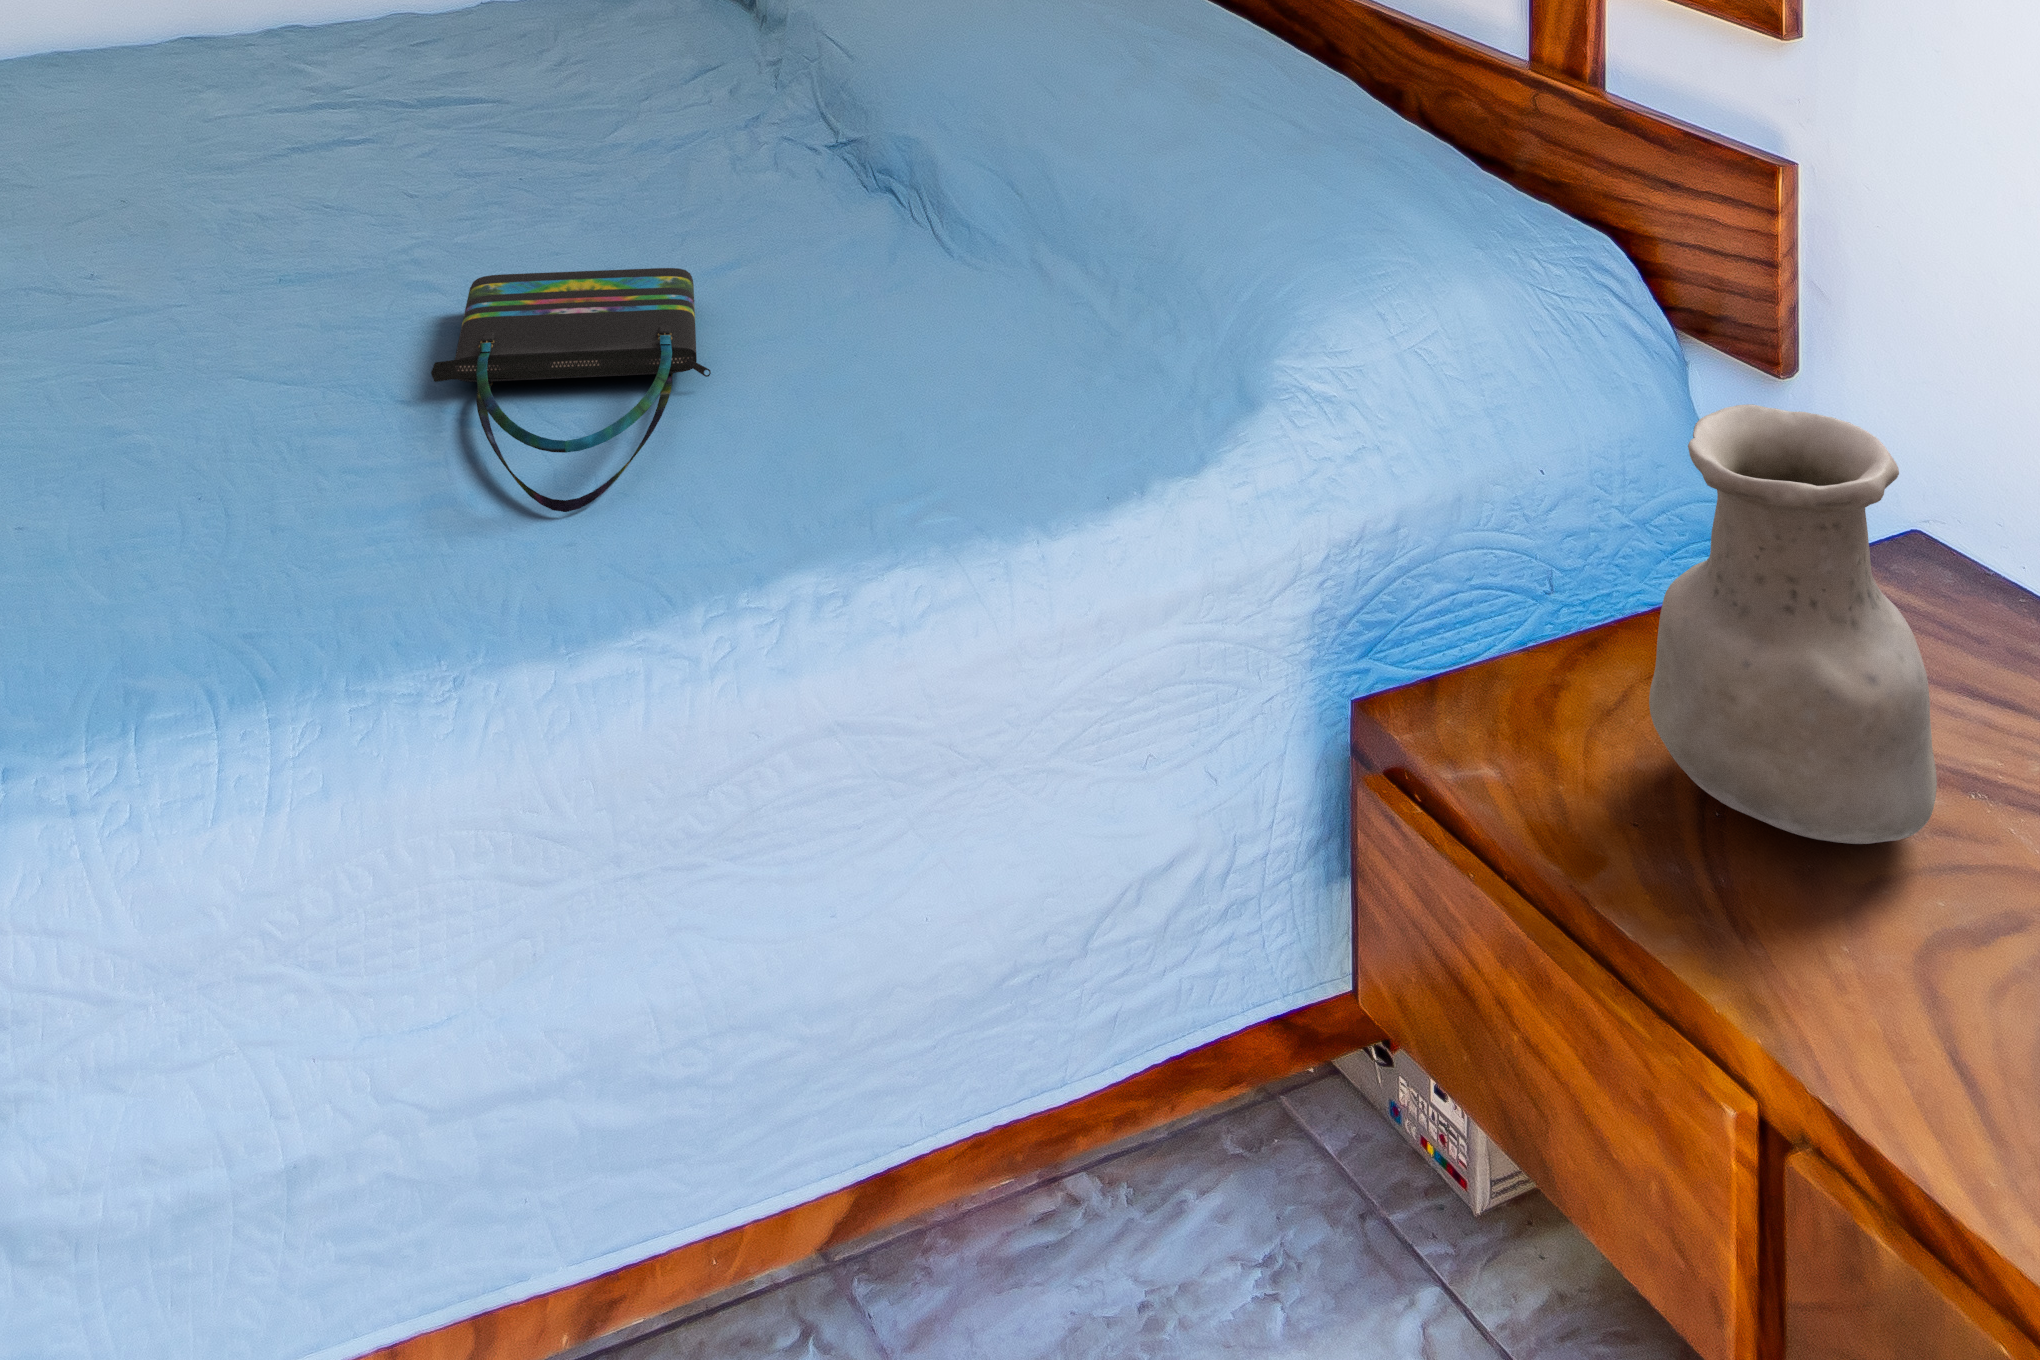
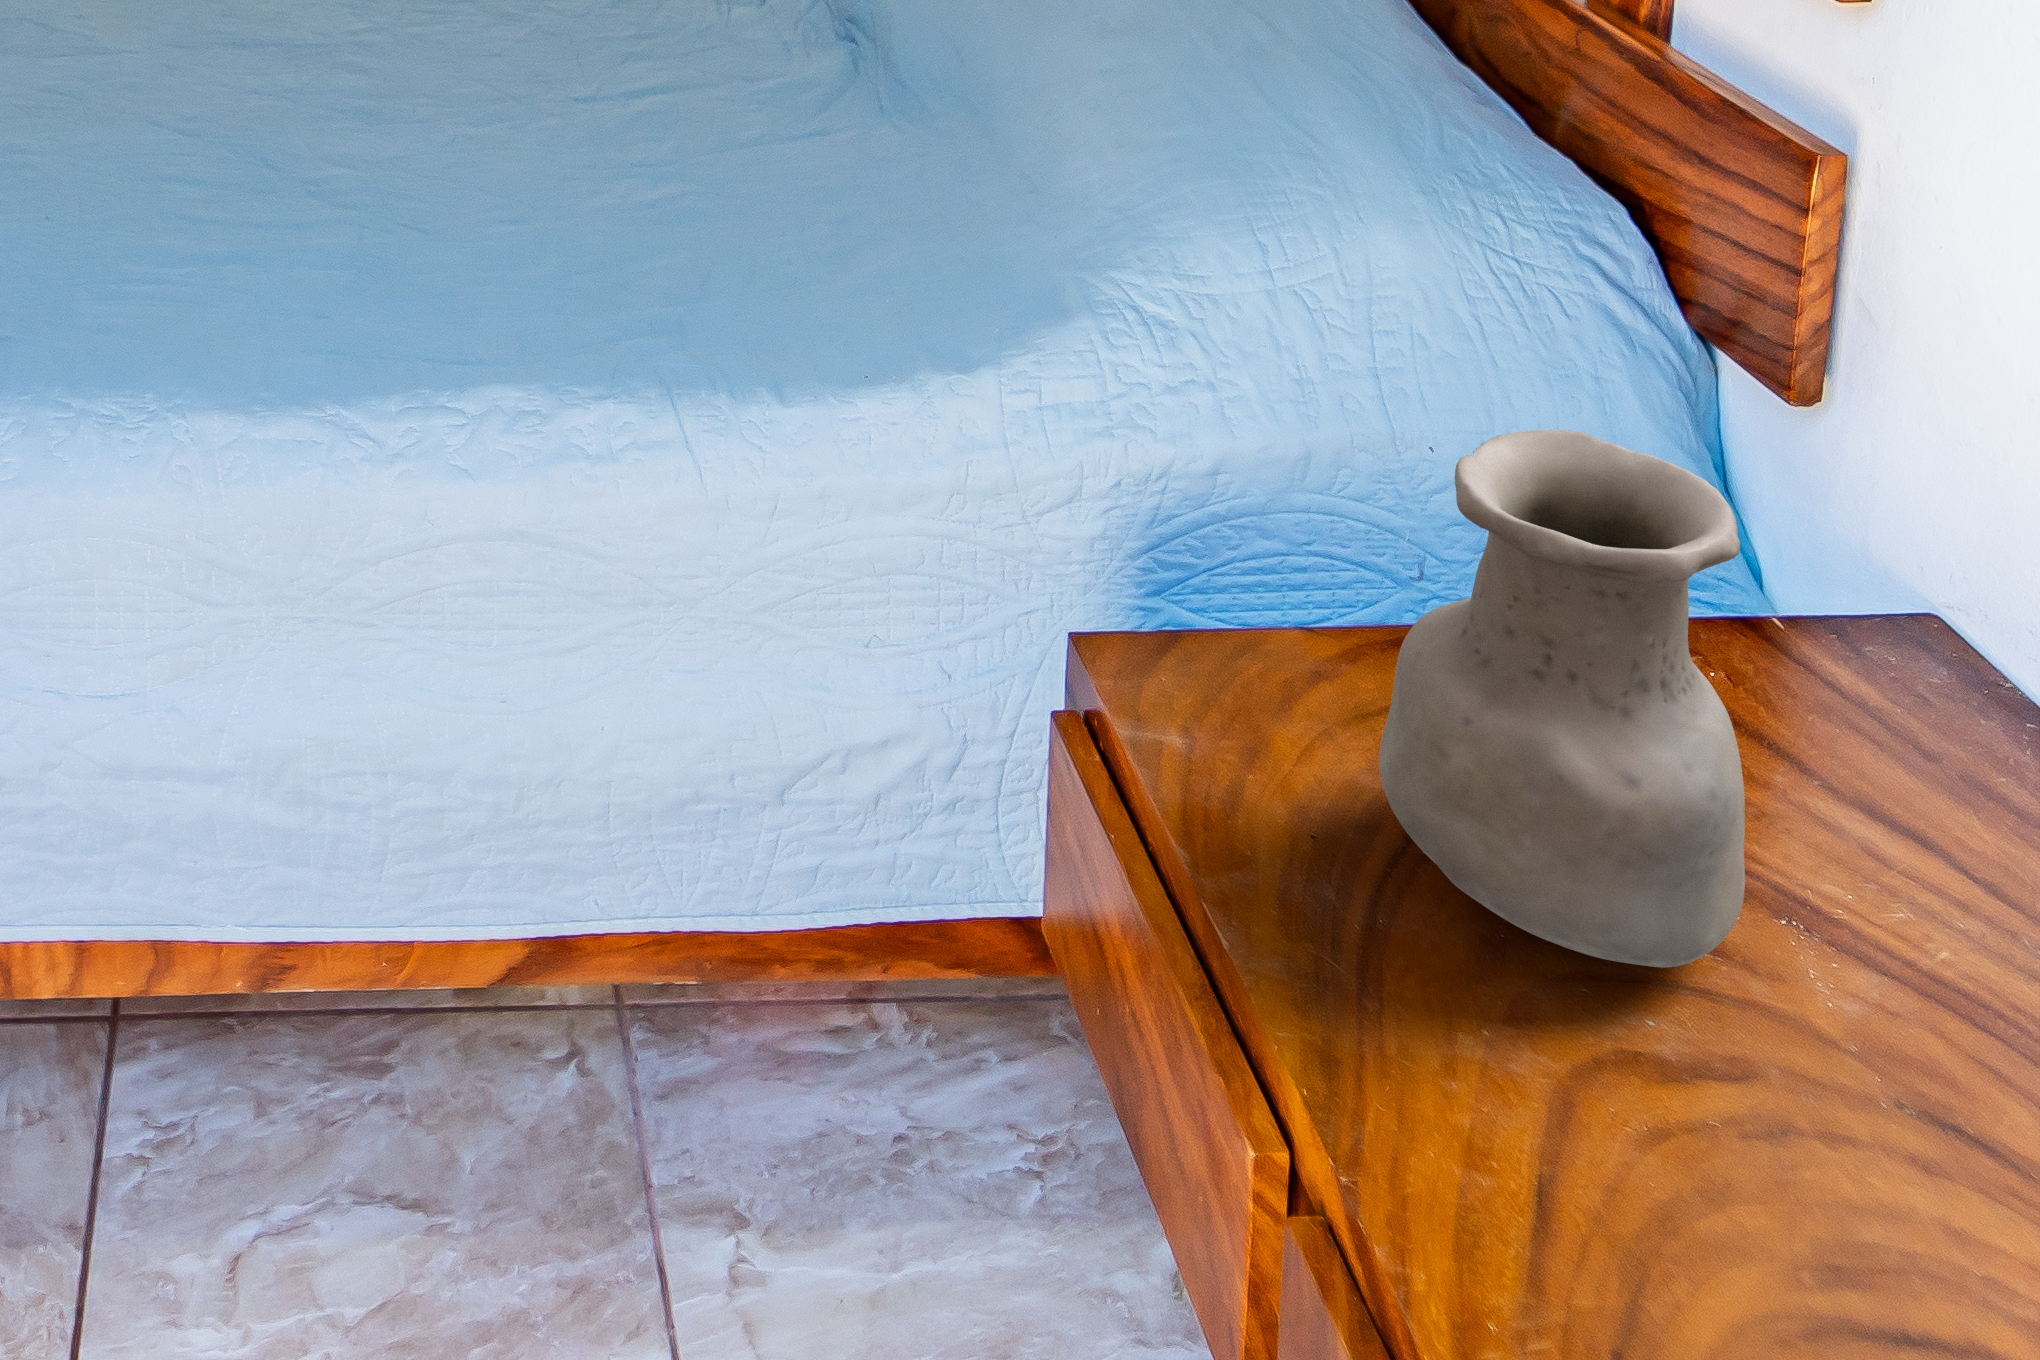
tote bag: present [431,268,711,512] -> none [275,57,568,281]

